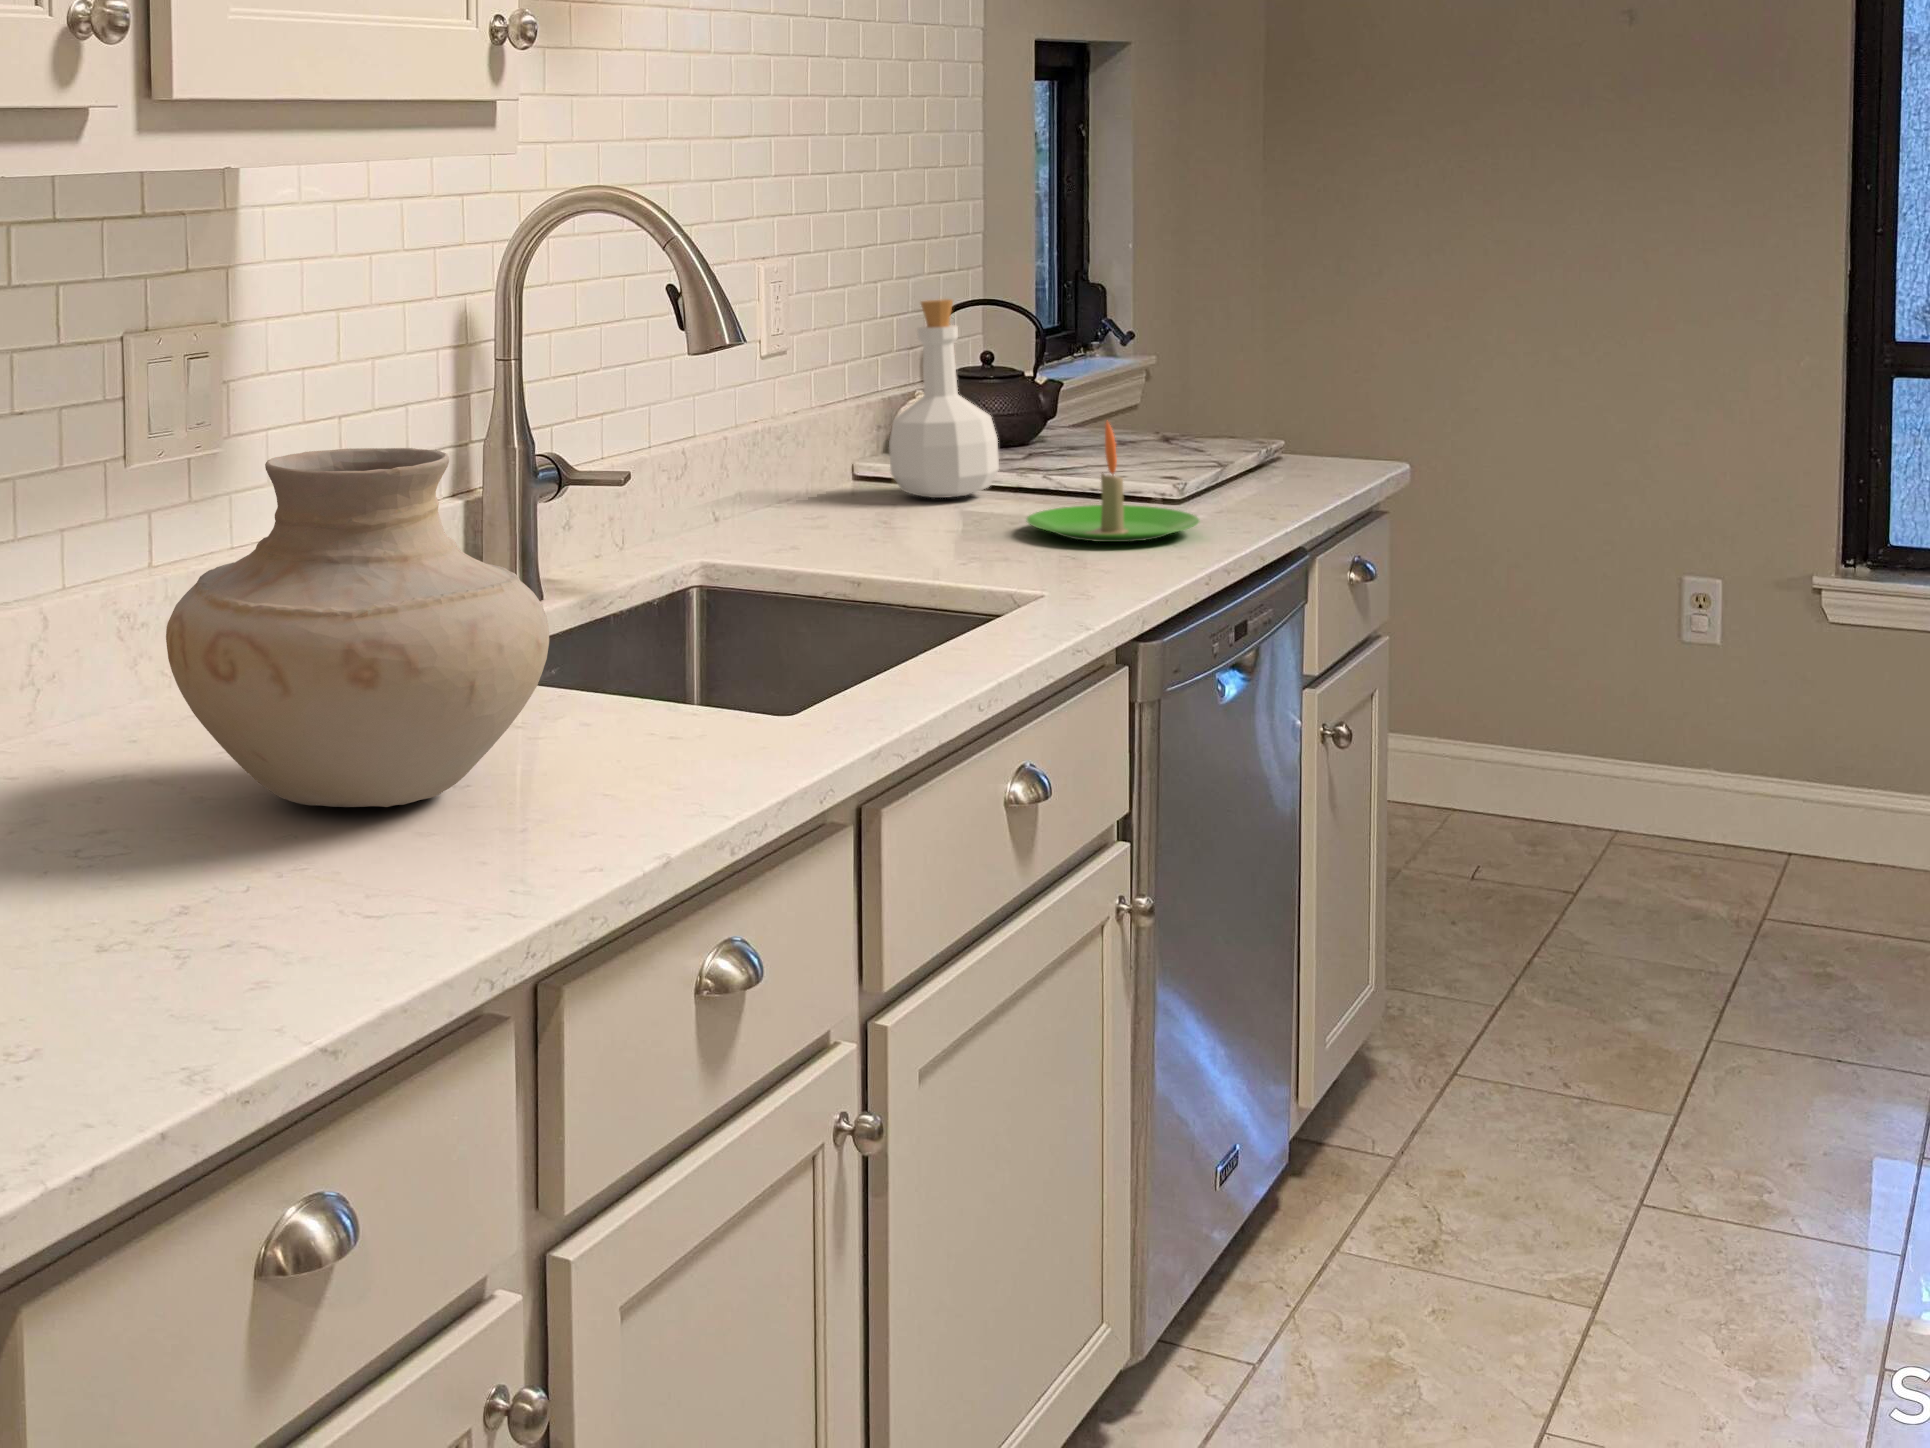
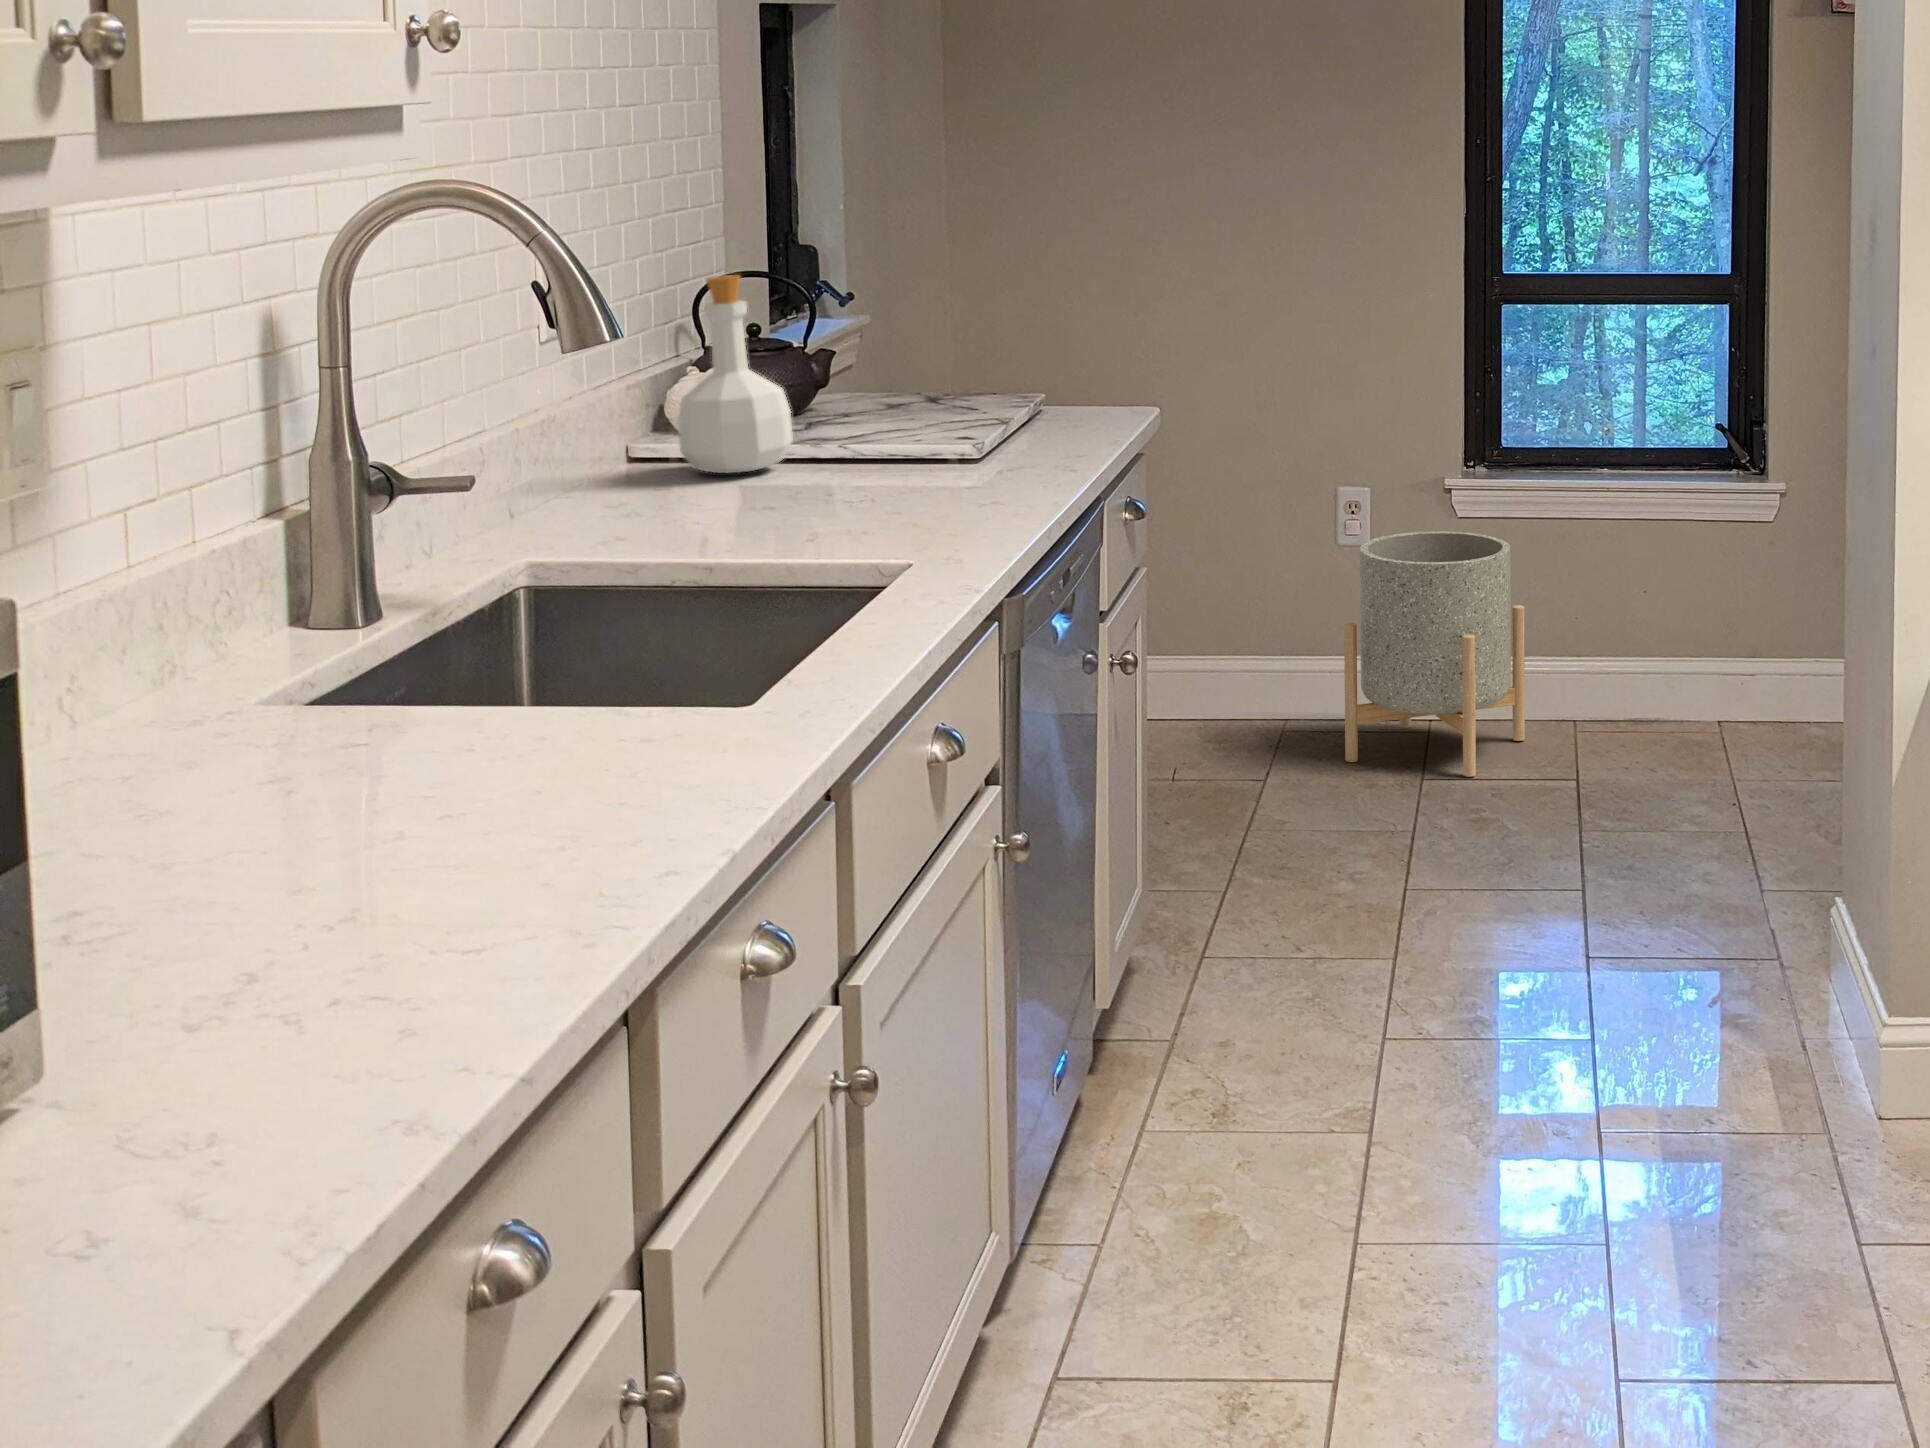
candle: present [1026,422,1199,542] -> none [848,389,1017,506]
vase: present [166,448,549,807] -> none [132,477,562,854]
planter: none [1674,633,1902,920] -> present [1344,531,1525,777]

